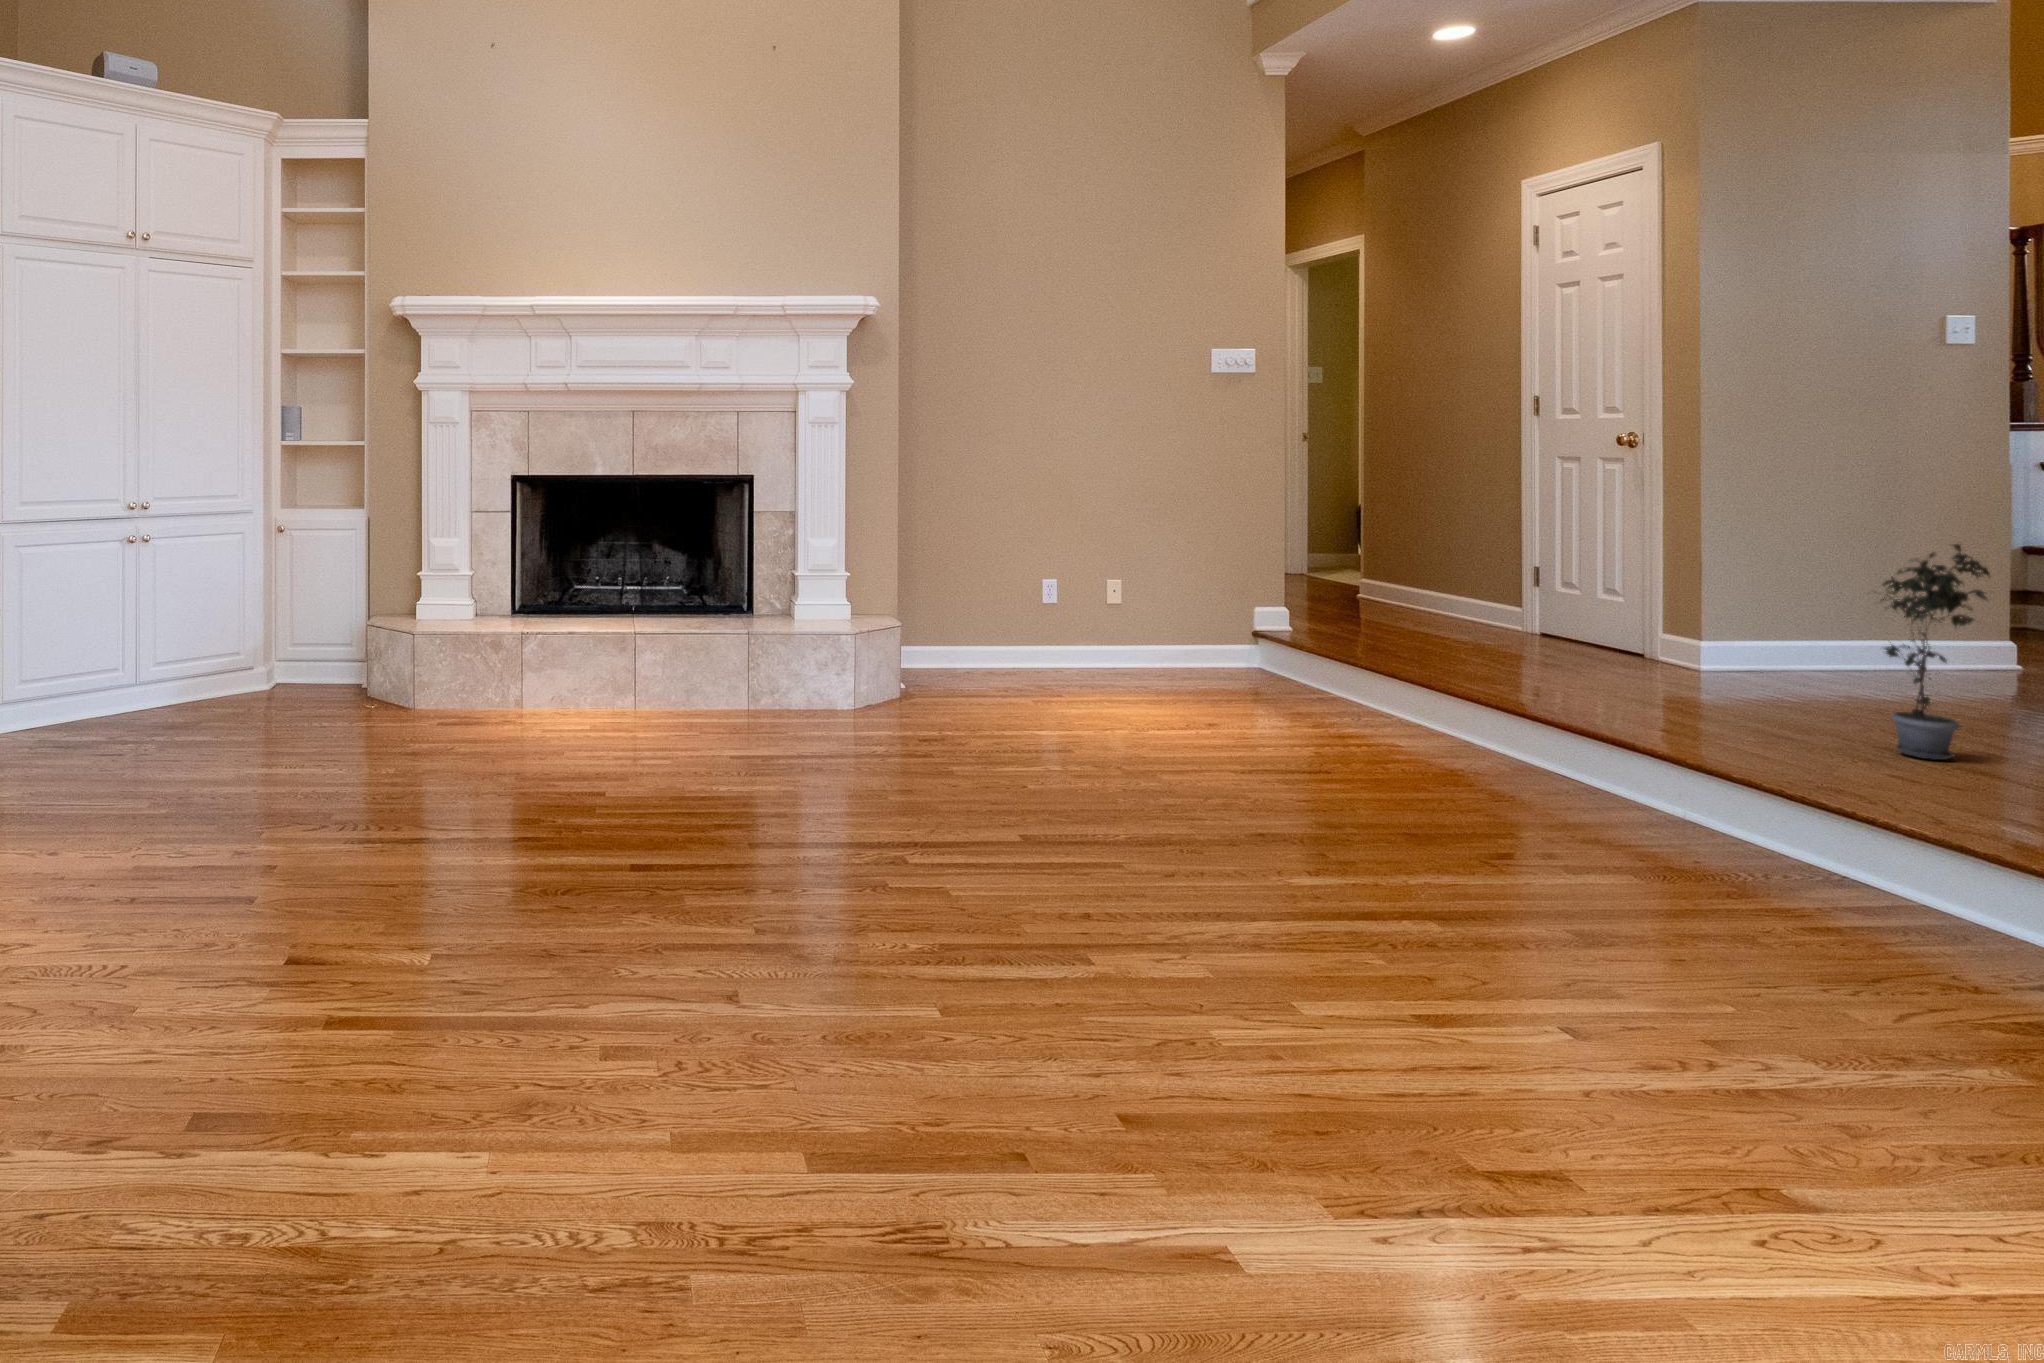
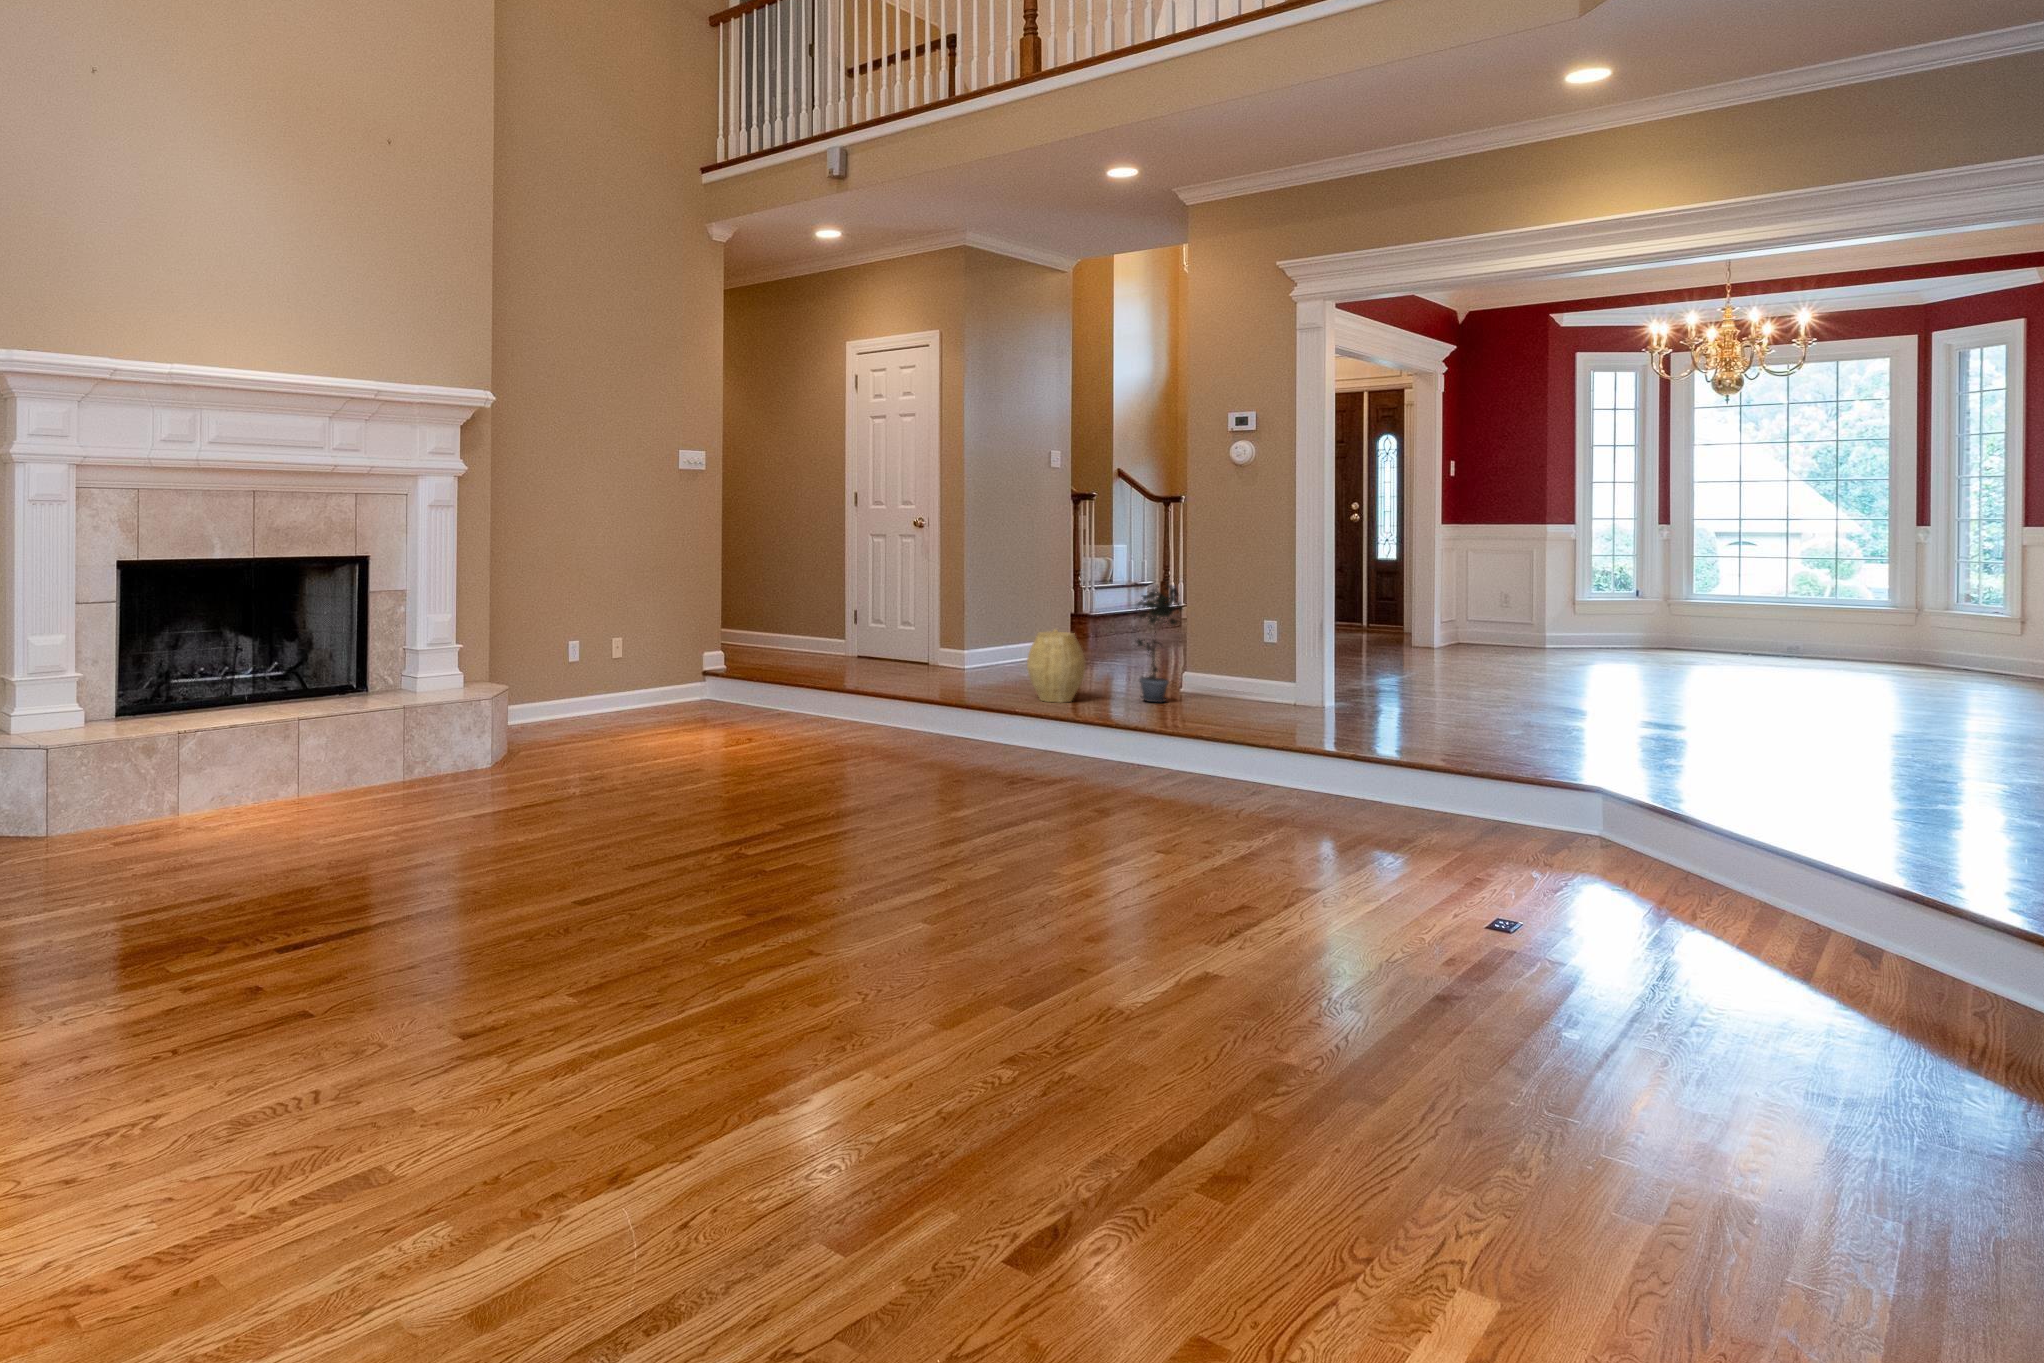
woven basket: none [1658,615,1774,735] -> present [1027,629,1086,703]

